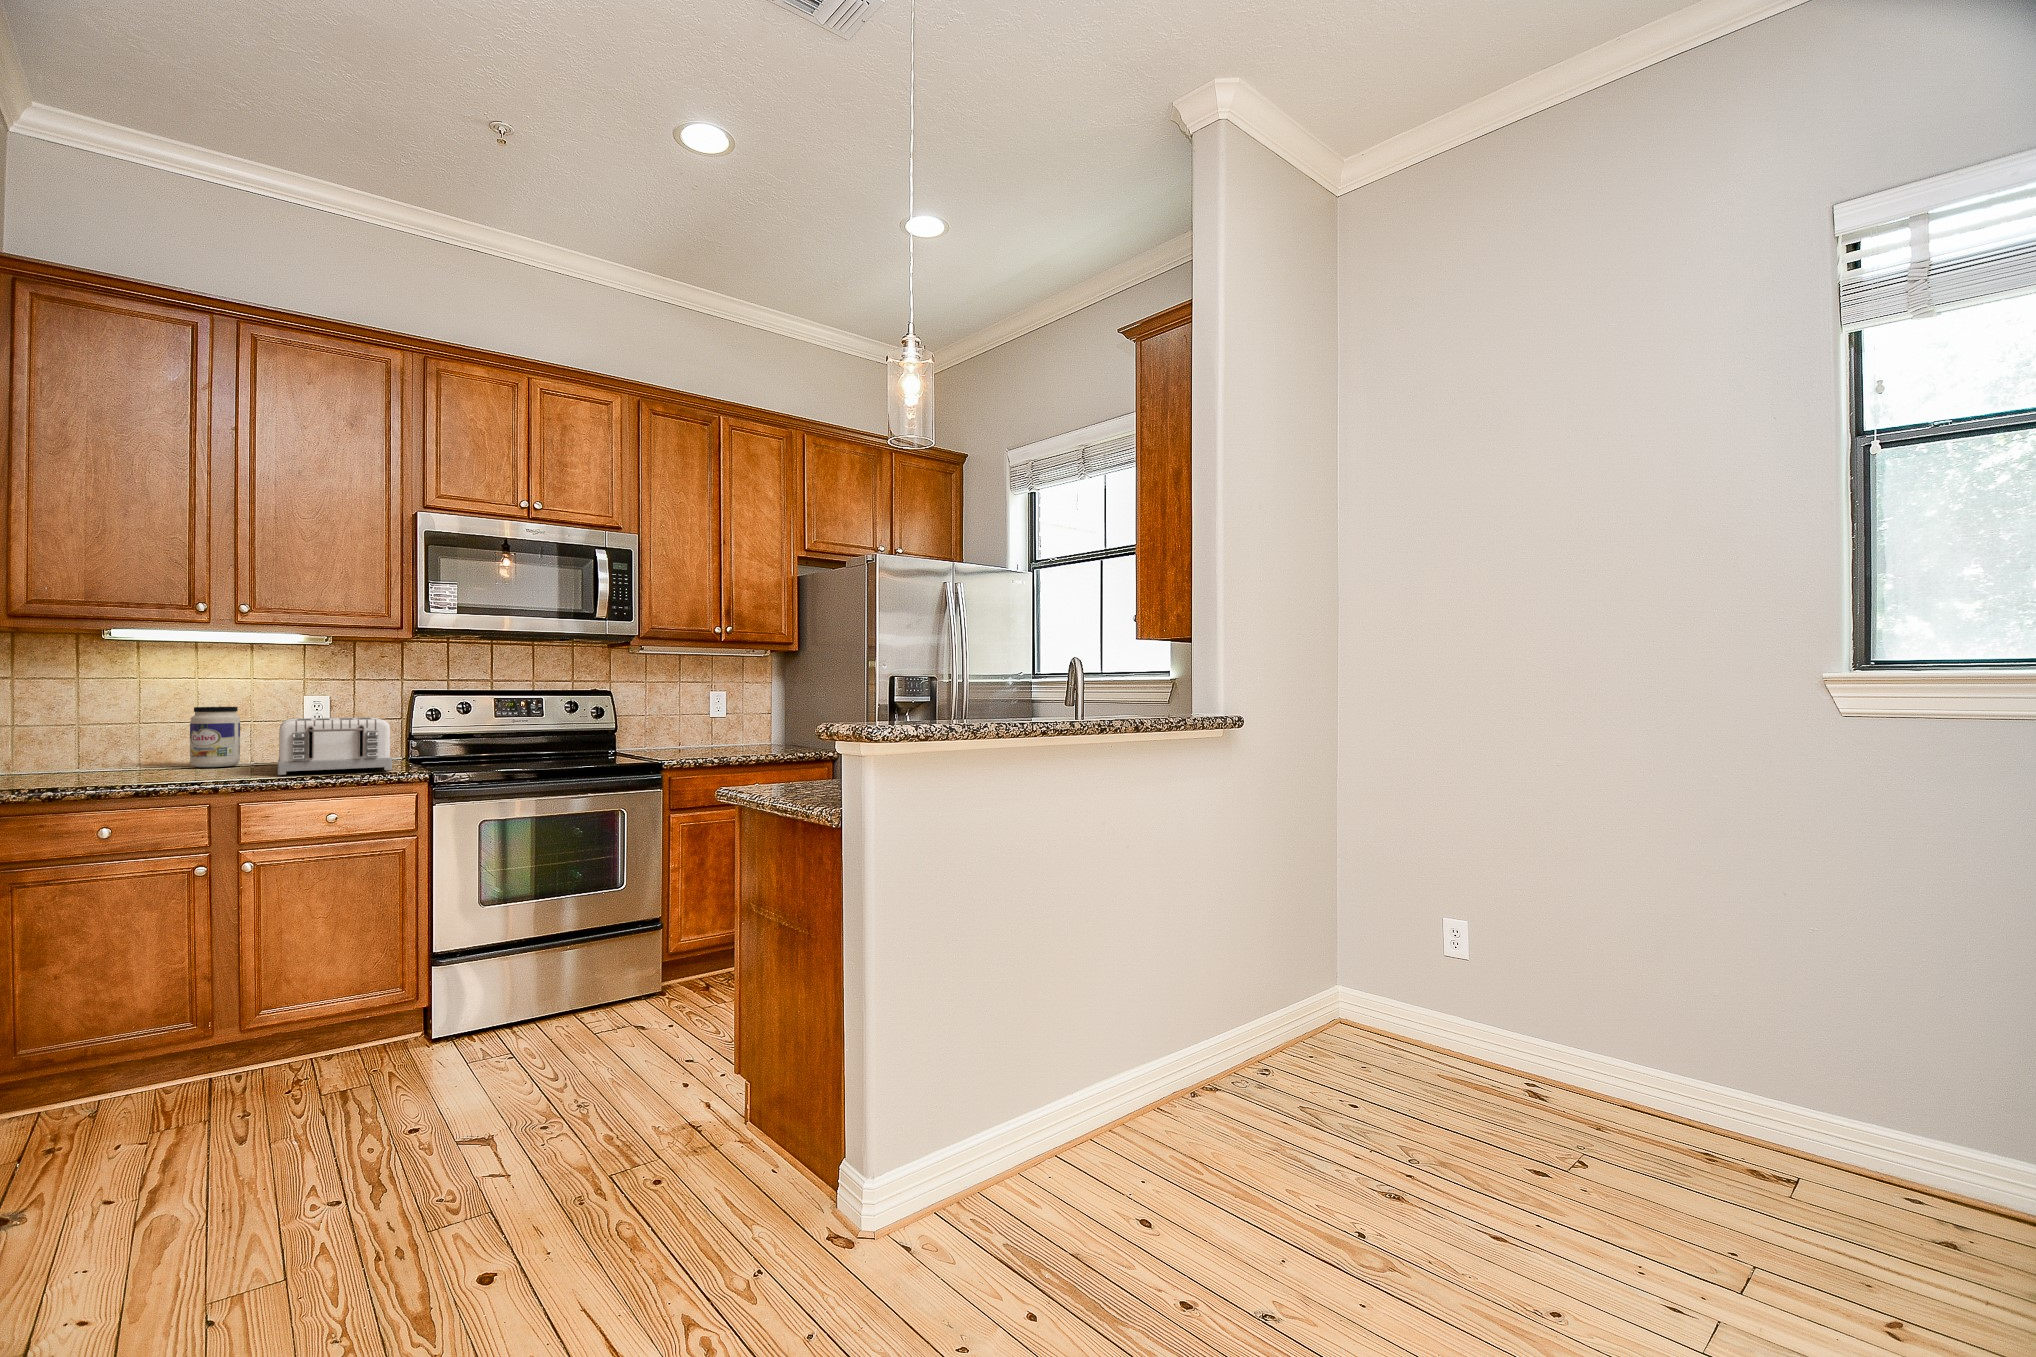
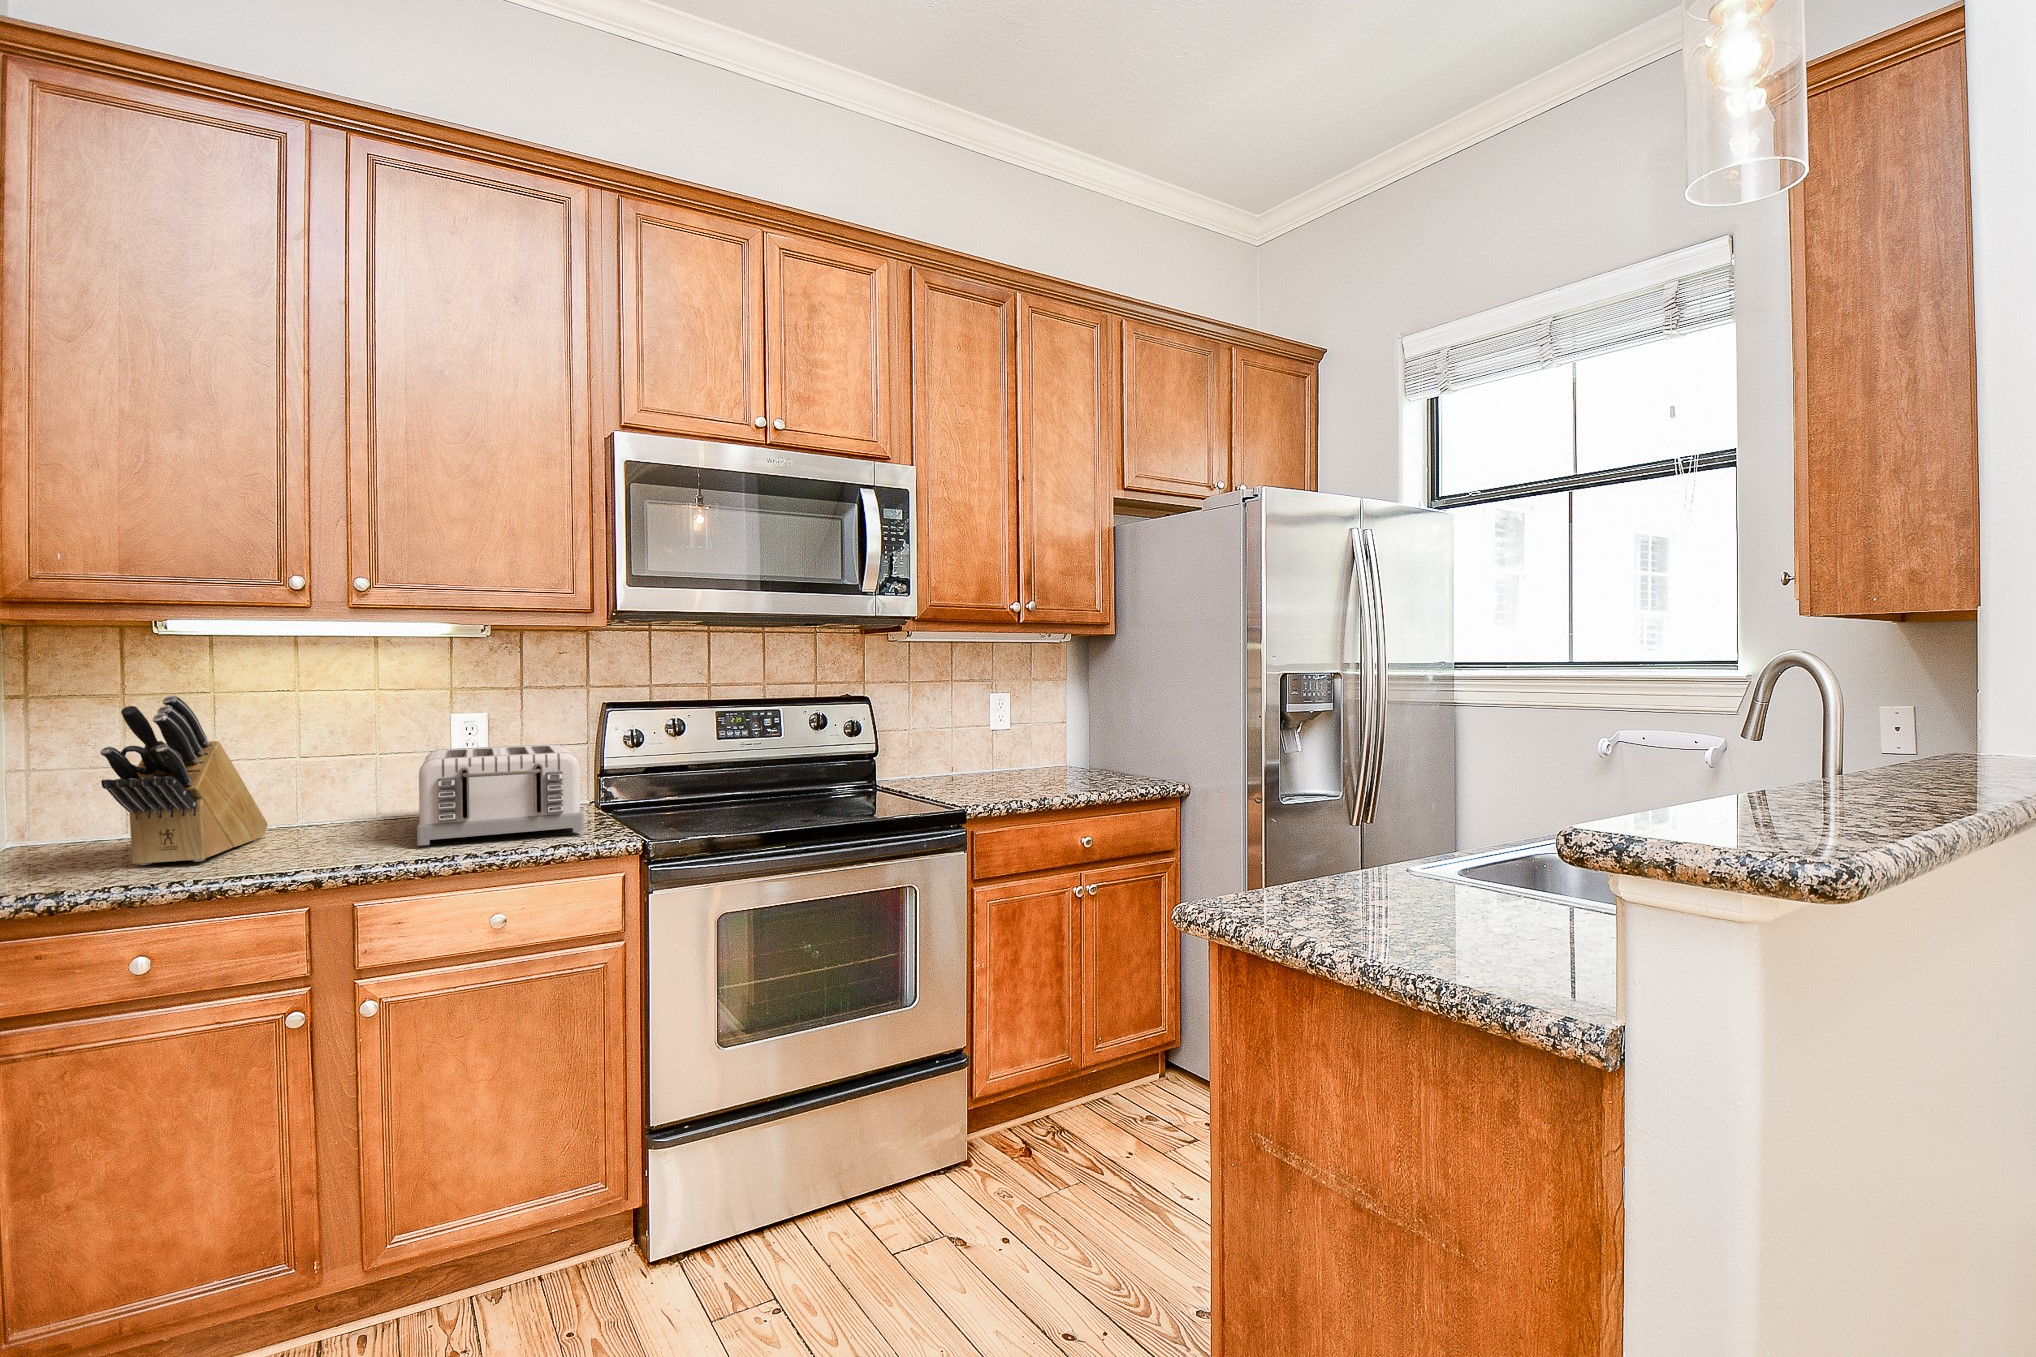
knife block: none [77,676,171,781] -> present [100,695,268,865]
jar: present [190,707,240,767] -> none [298,731,370,825]

